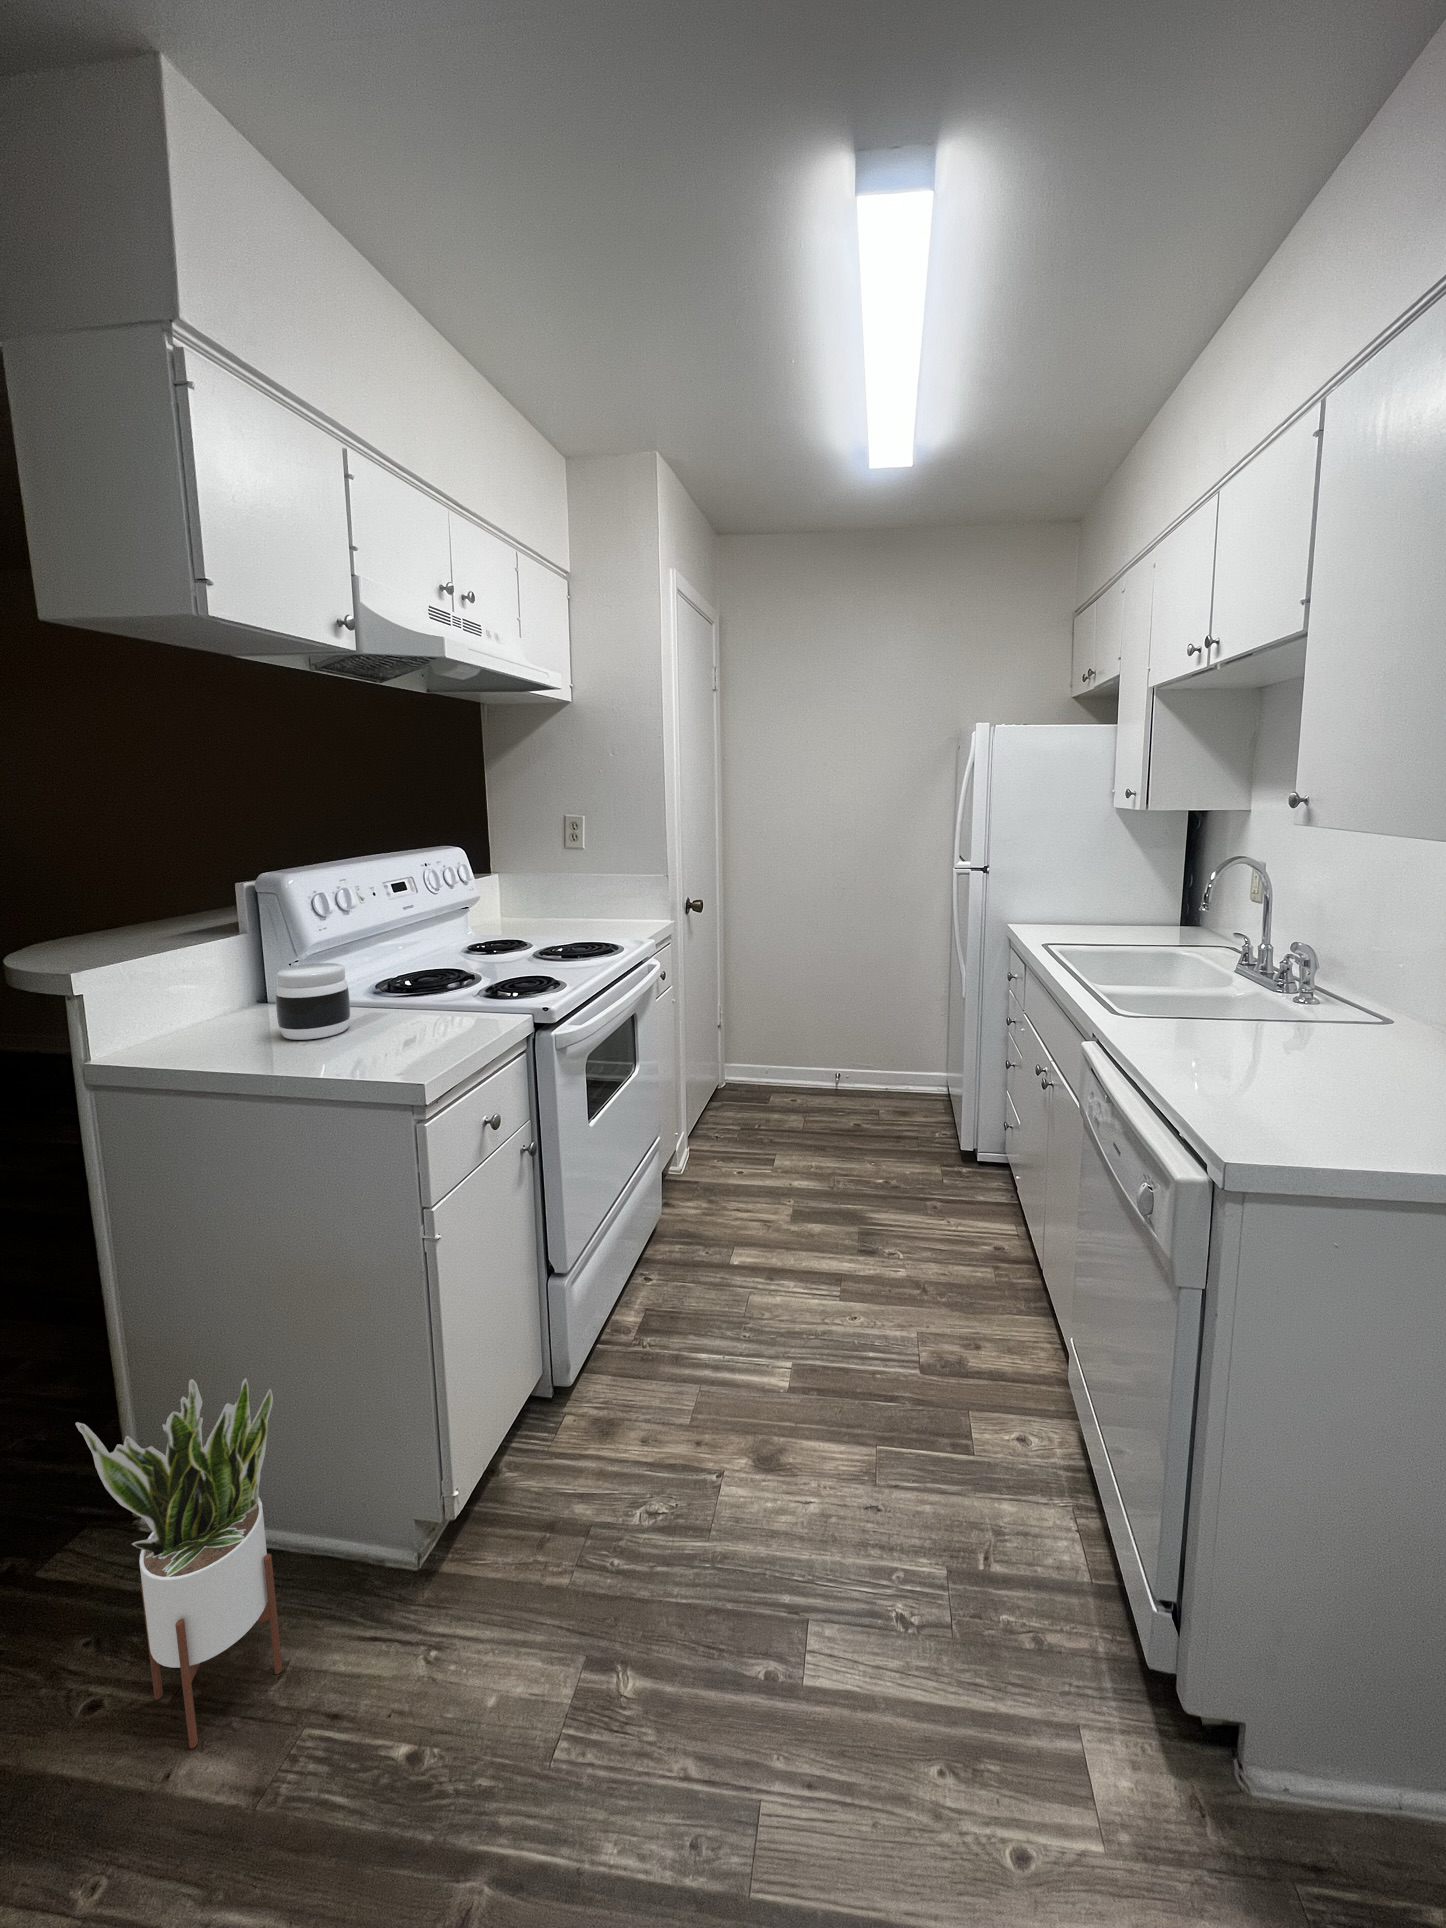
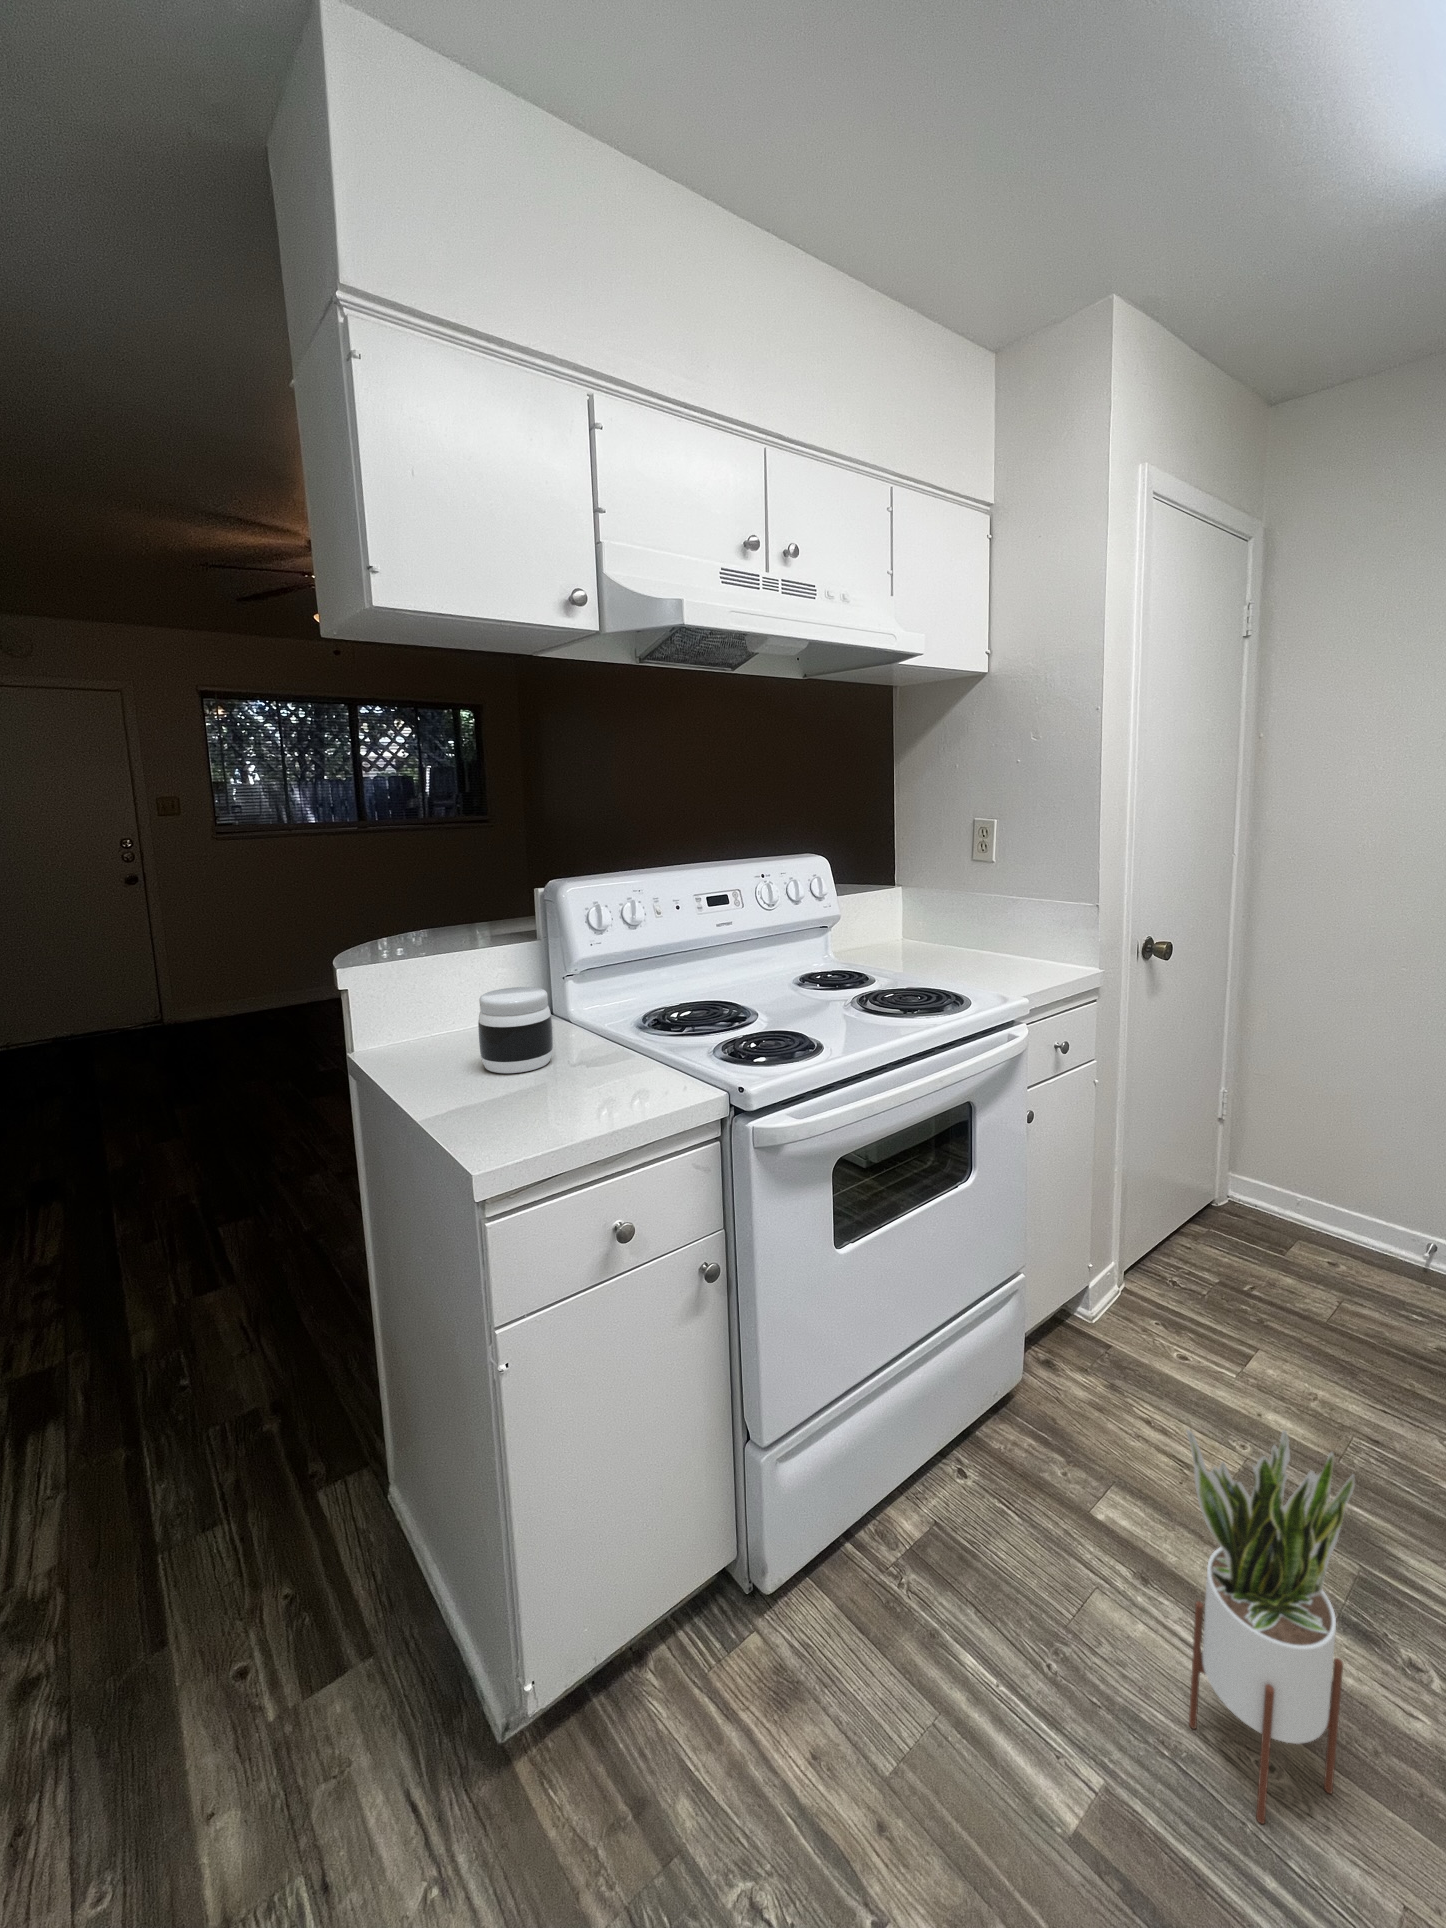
potted plant: present [76,1378,282,1749] -> present [1187,1429,1355,1824]

